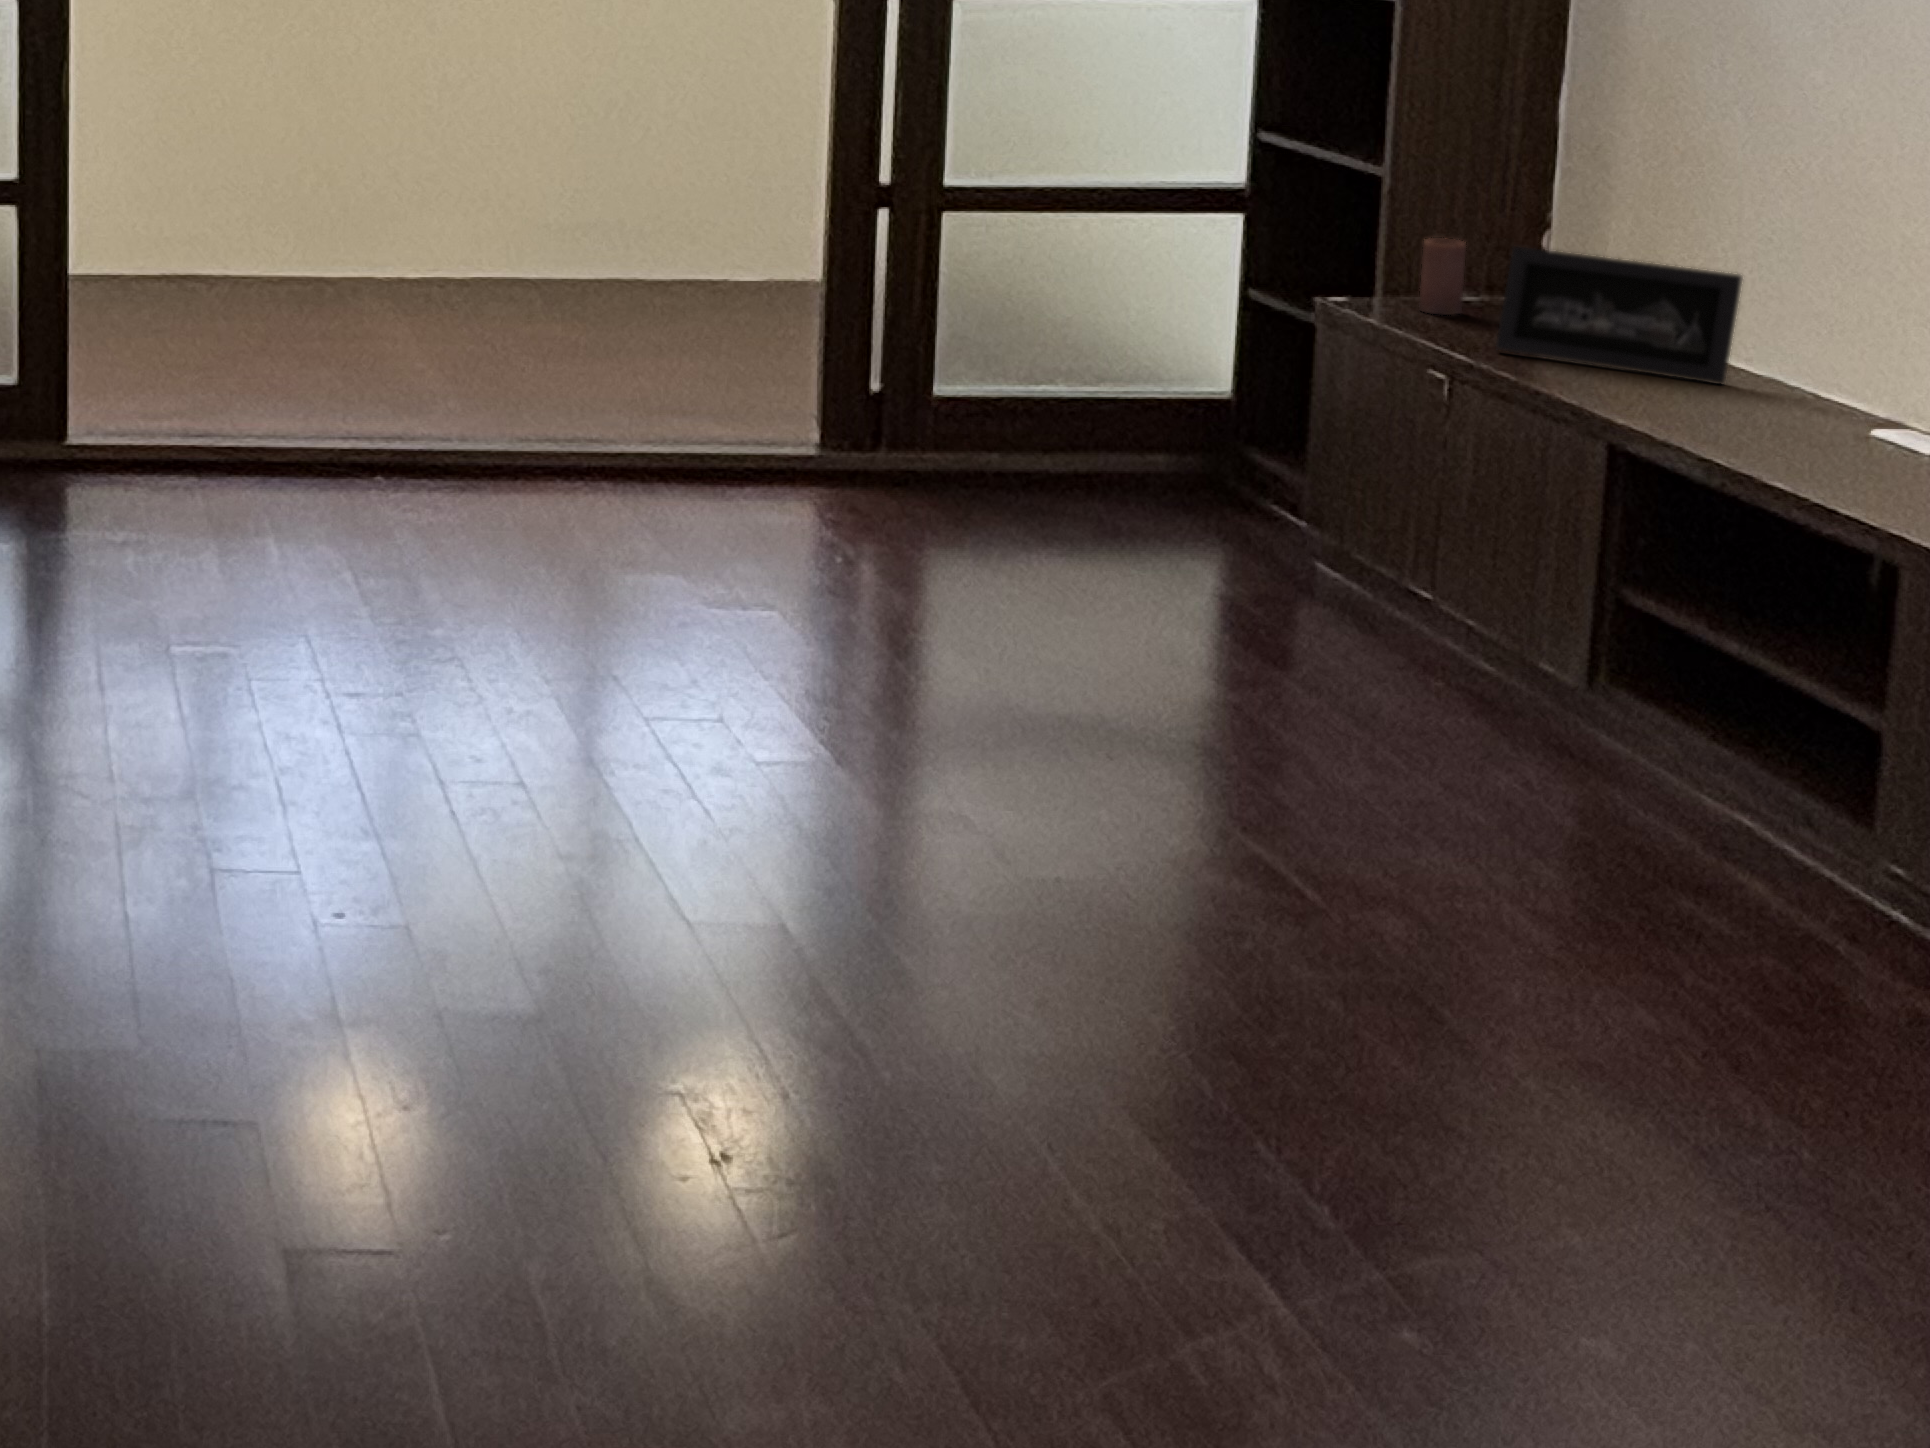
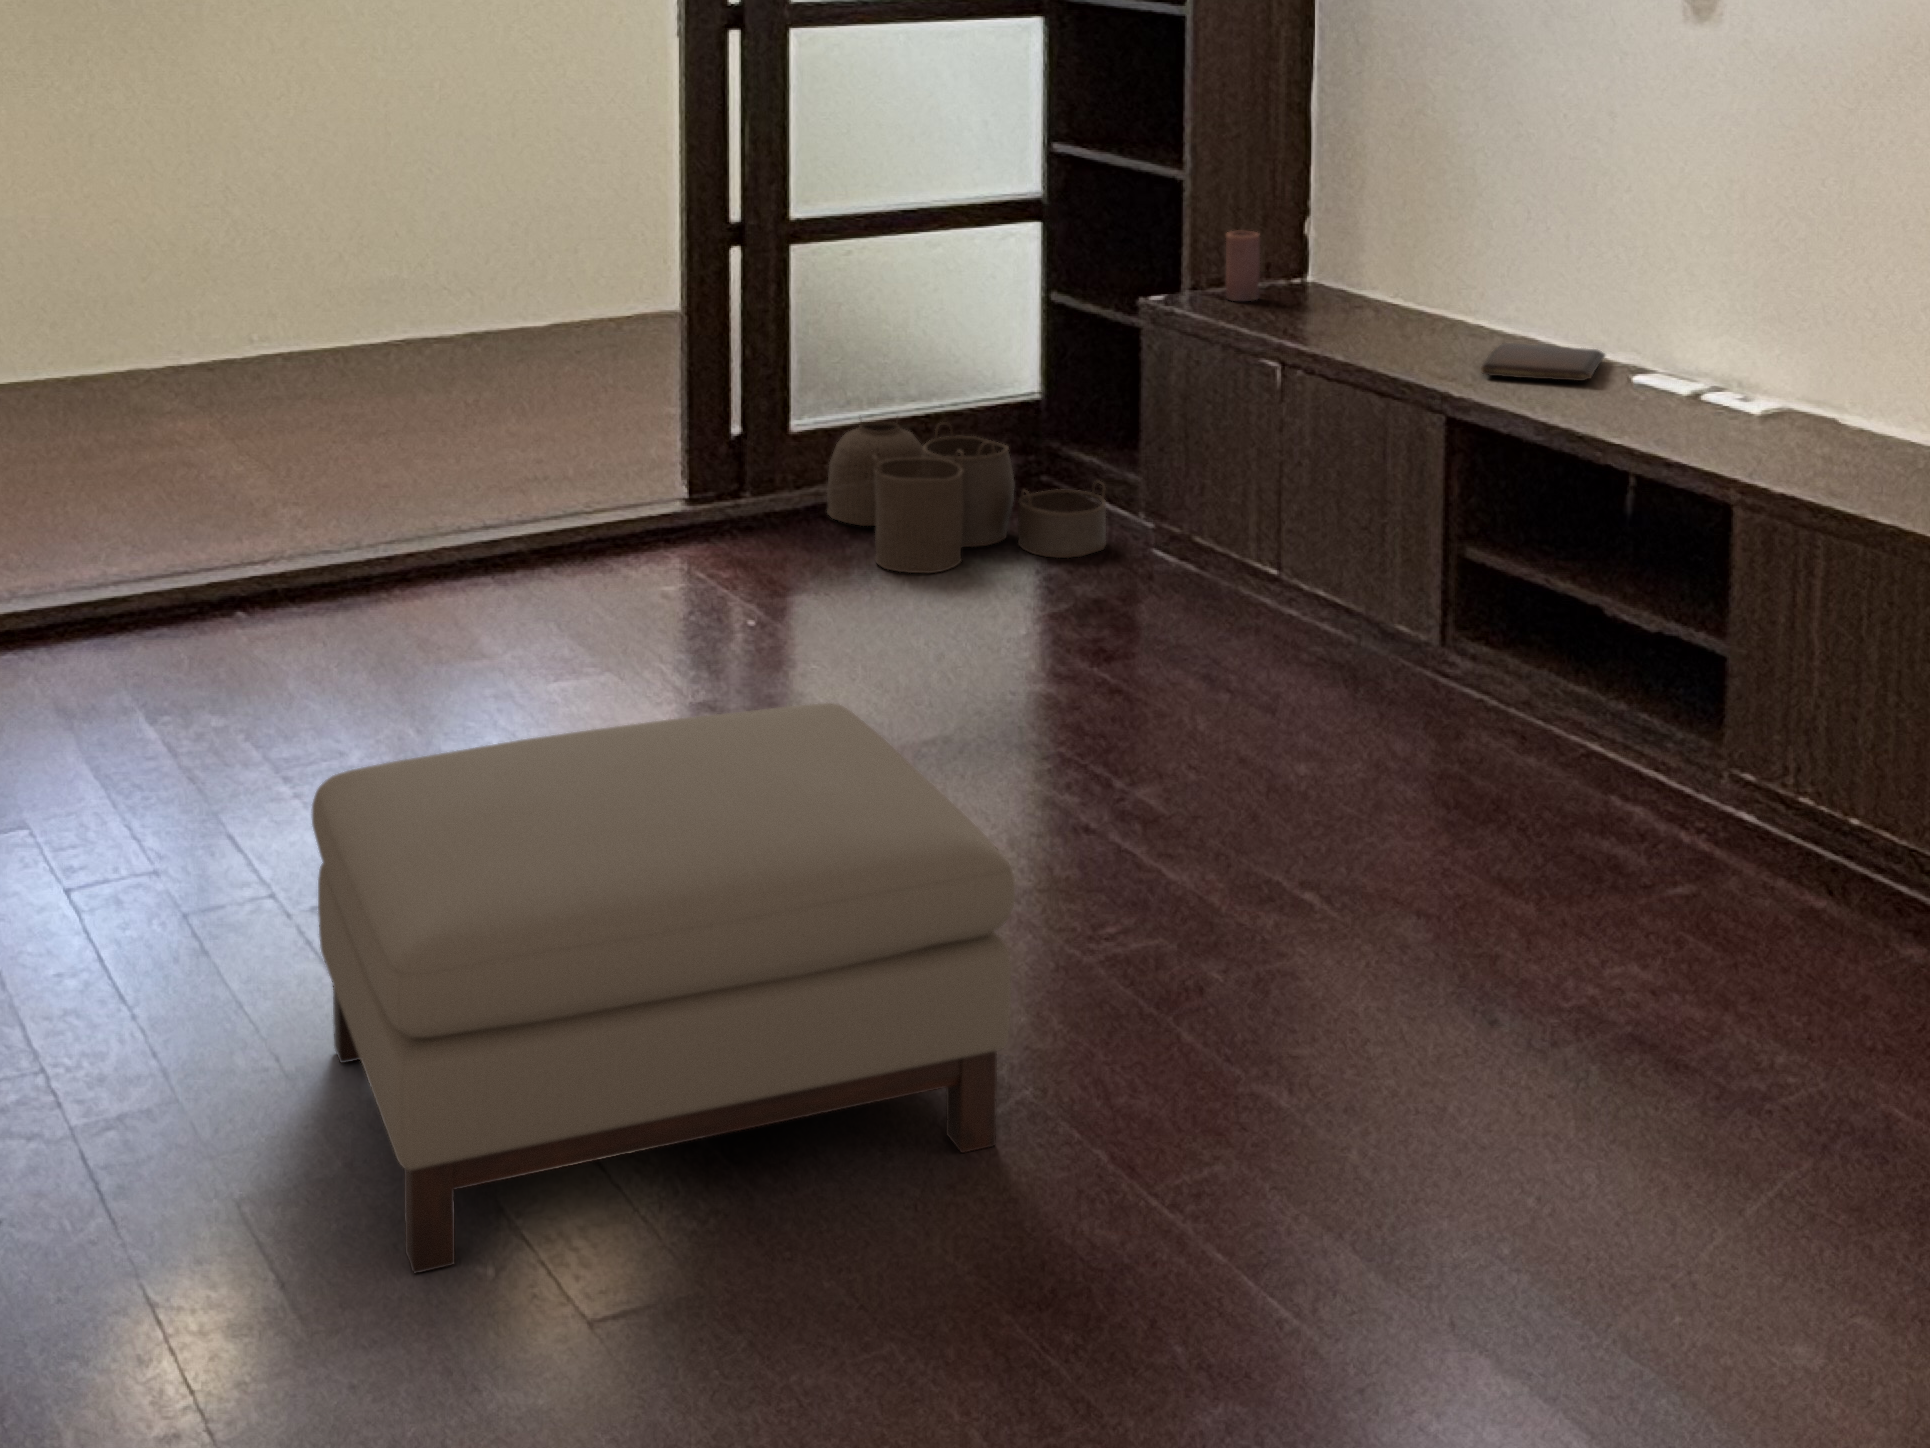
picture frame: present [1496,247,1742,384] -> none [1313,234,1494,342]
book: none [1670,386,1867,434] -> present [1481,343,1605,381]
woven basket: none [957,387,1258,557] -> present [827,417,1106,573]
ottoman: none [282,566,849,987] -> present [312,703,1015,1273]

